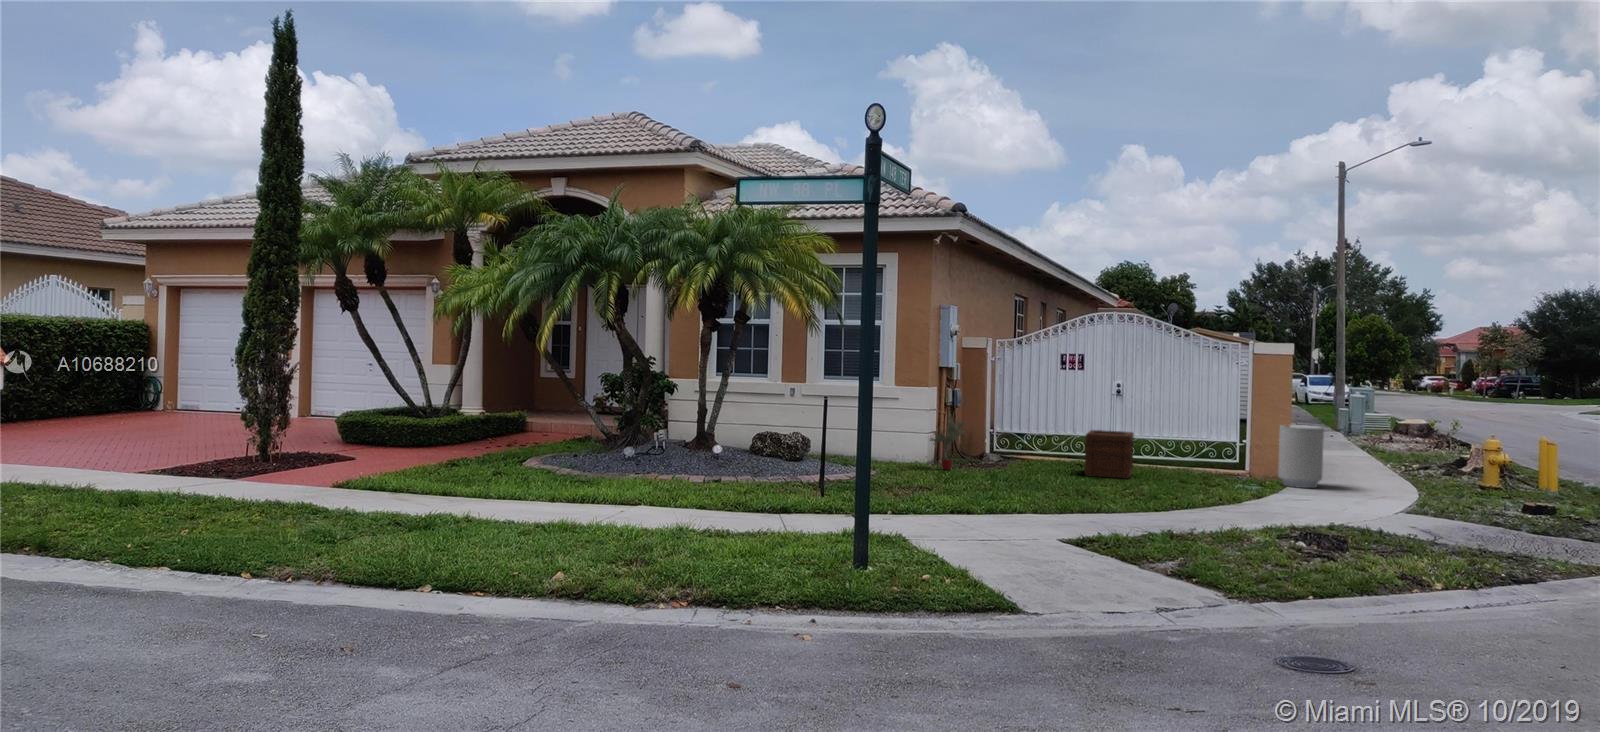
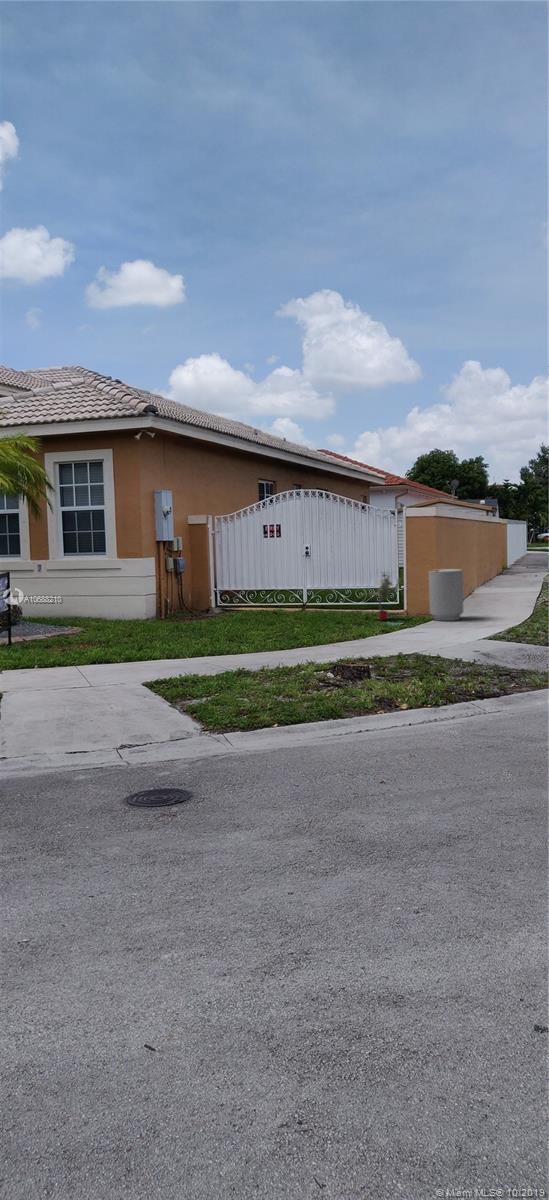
potted tree: present [930,416,965,470] -> present [364,573,401,621]
wooden crate: present [1085,430,1134,479] -> none [273,584,320,623]

